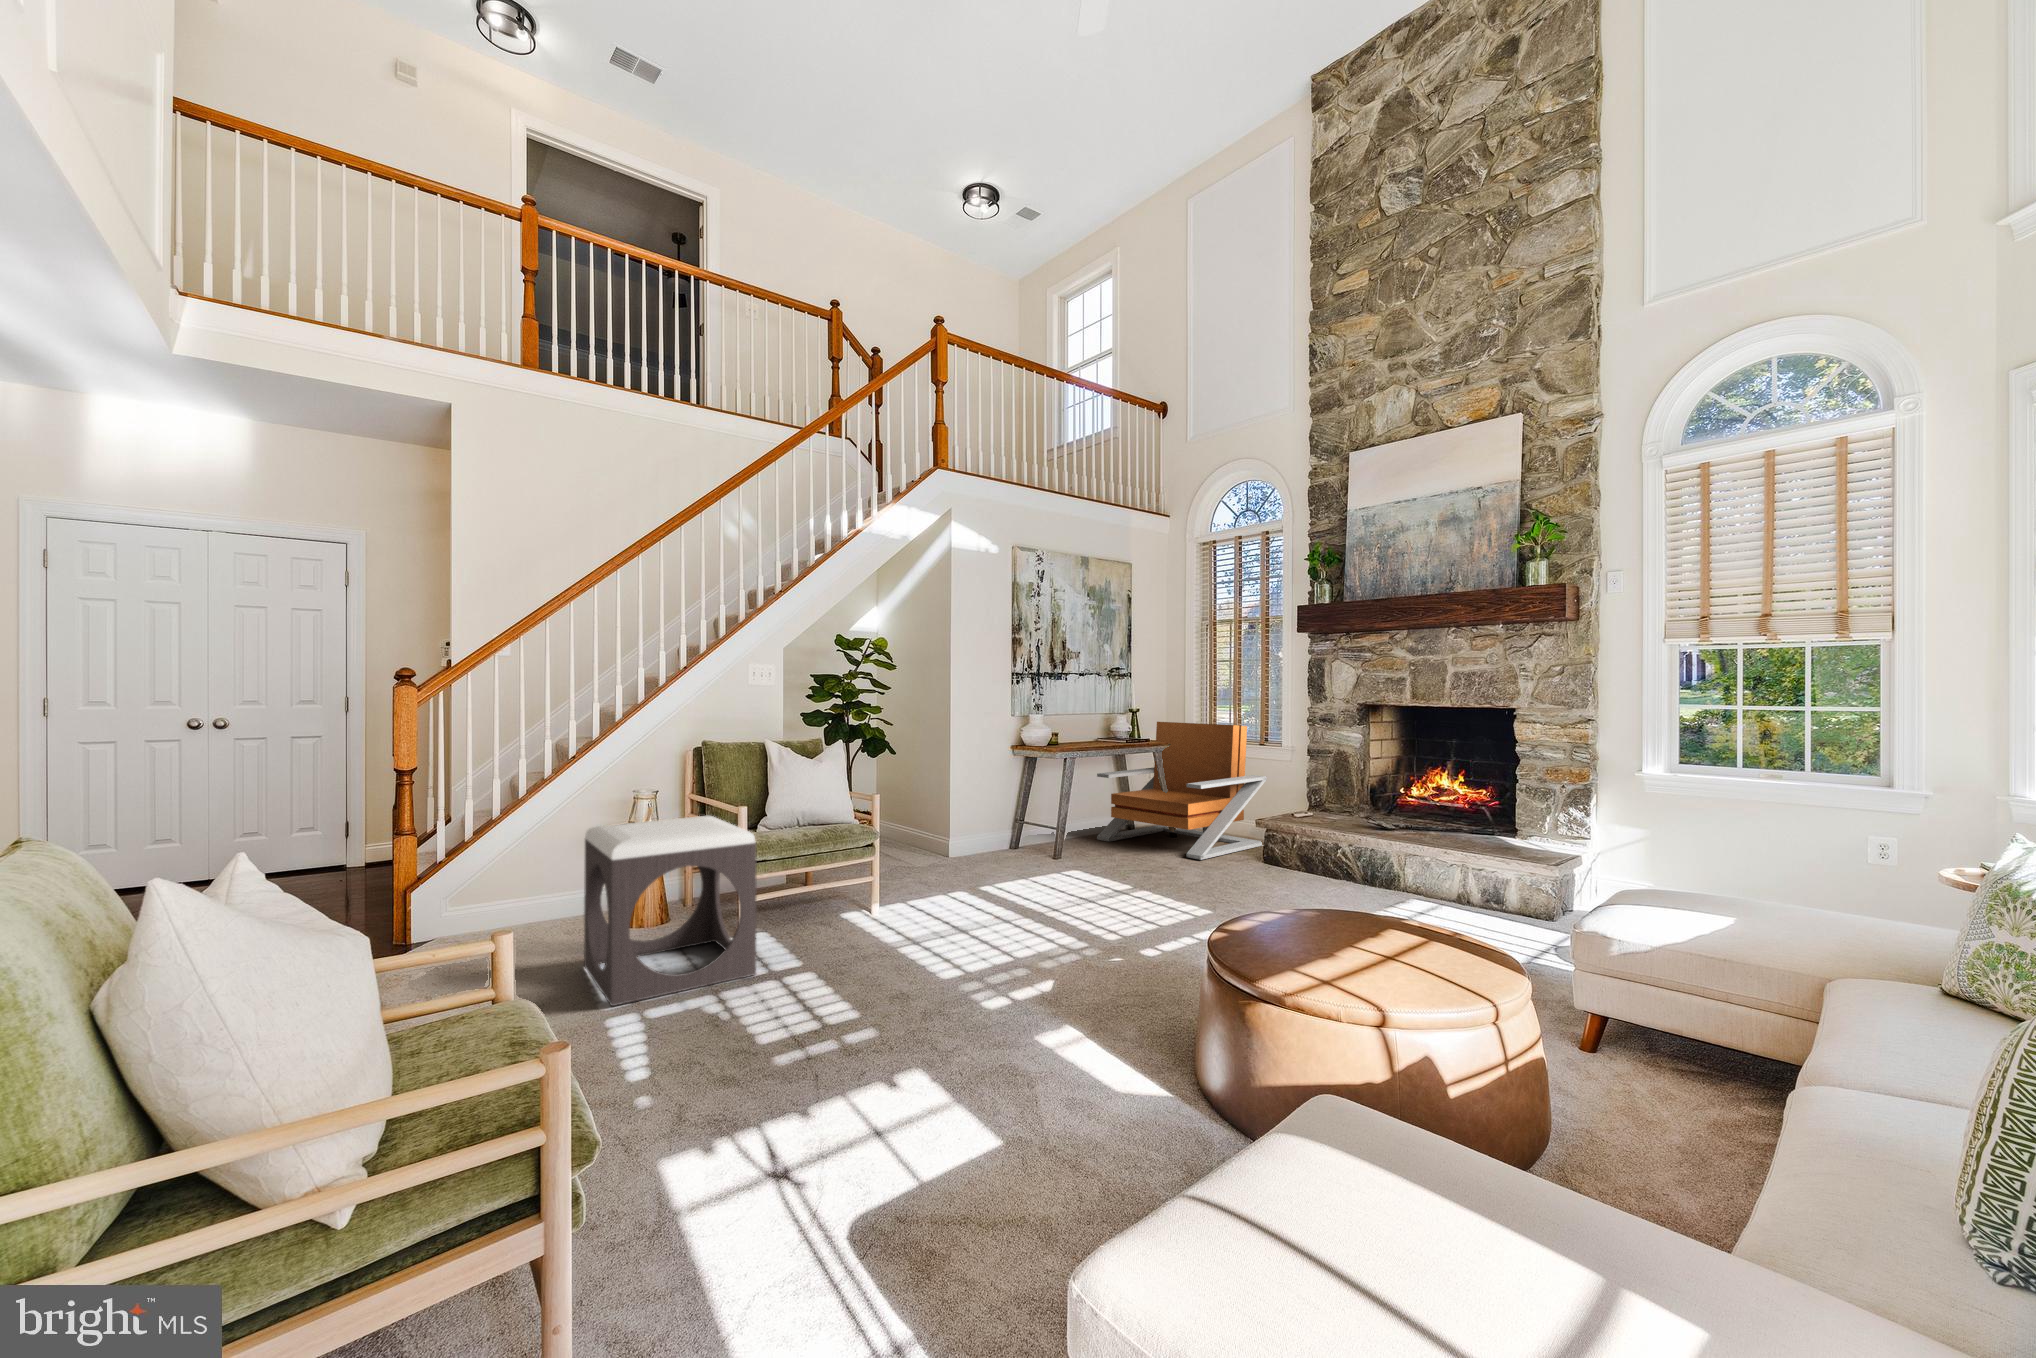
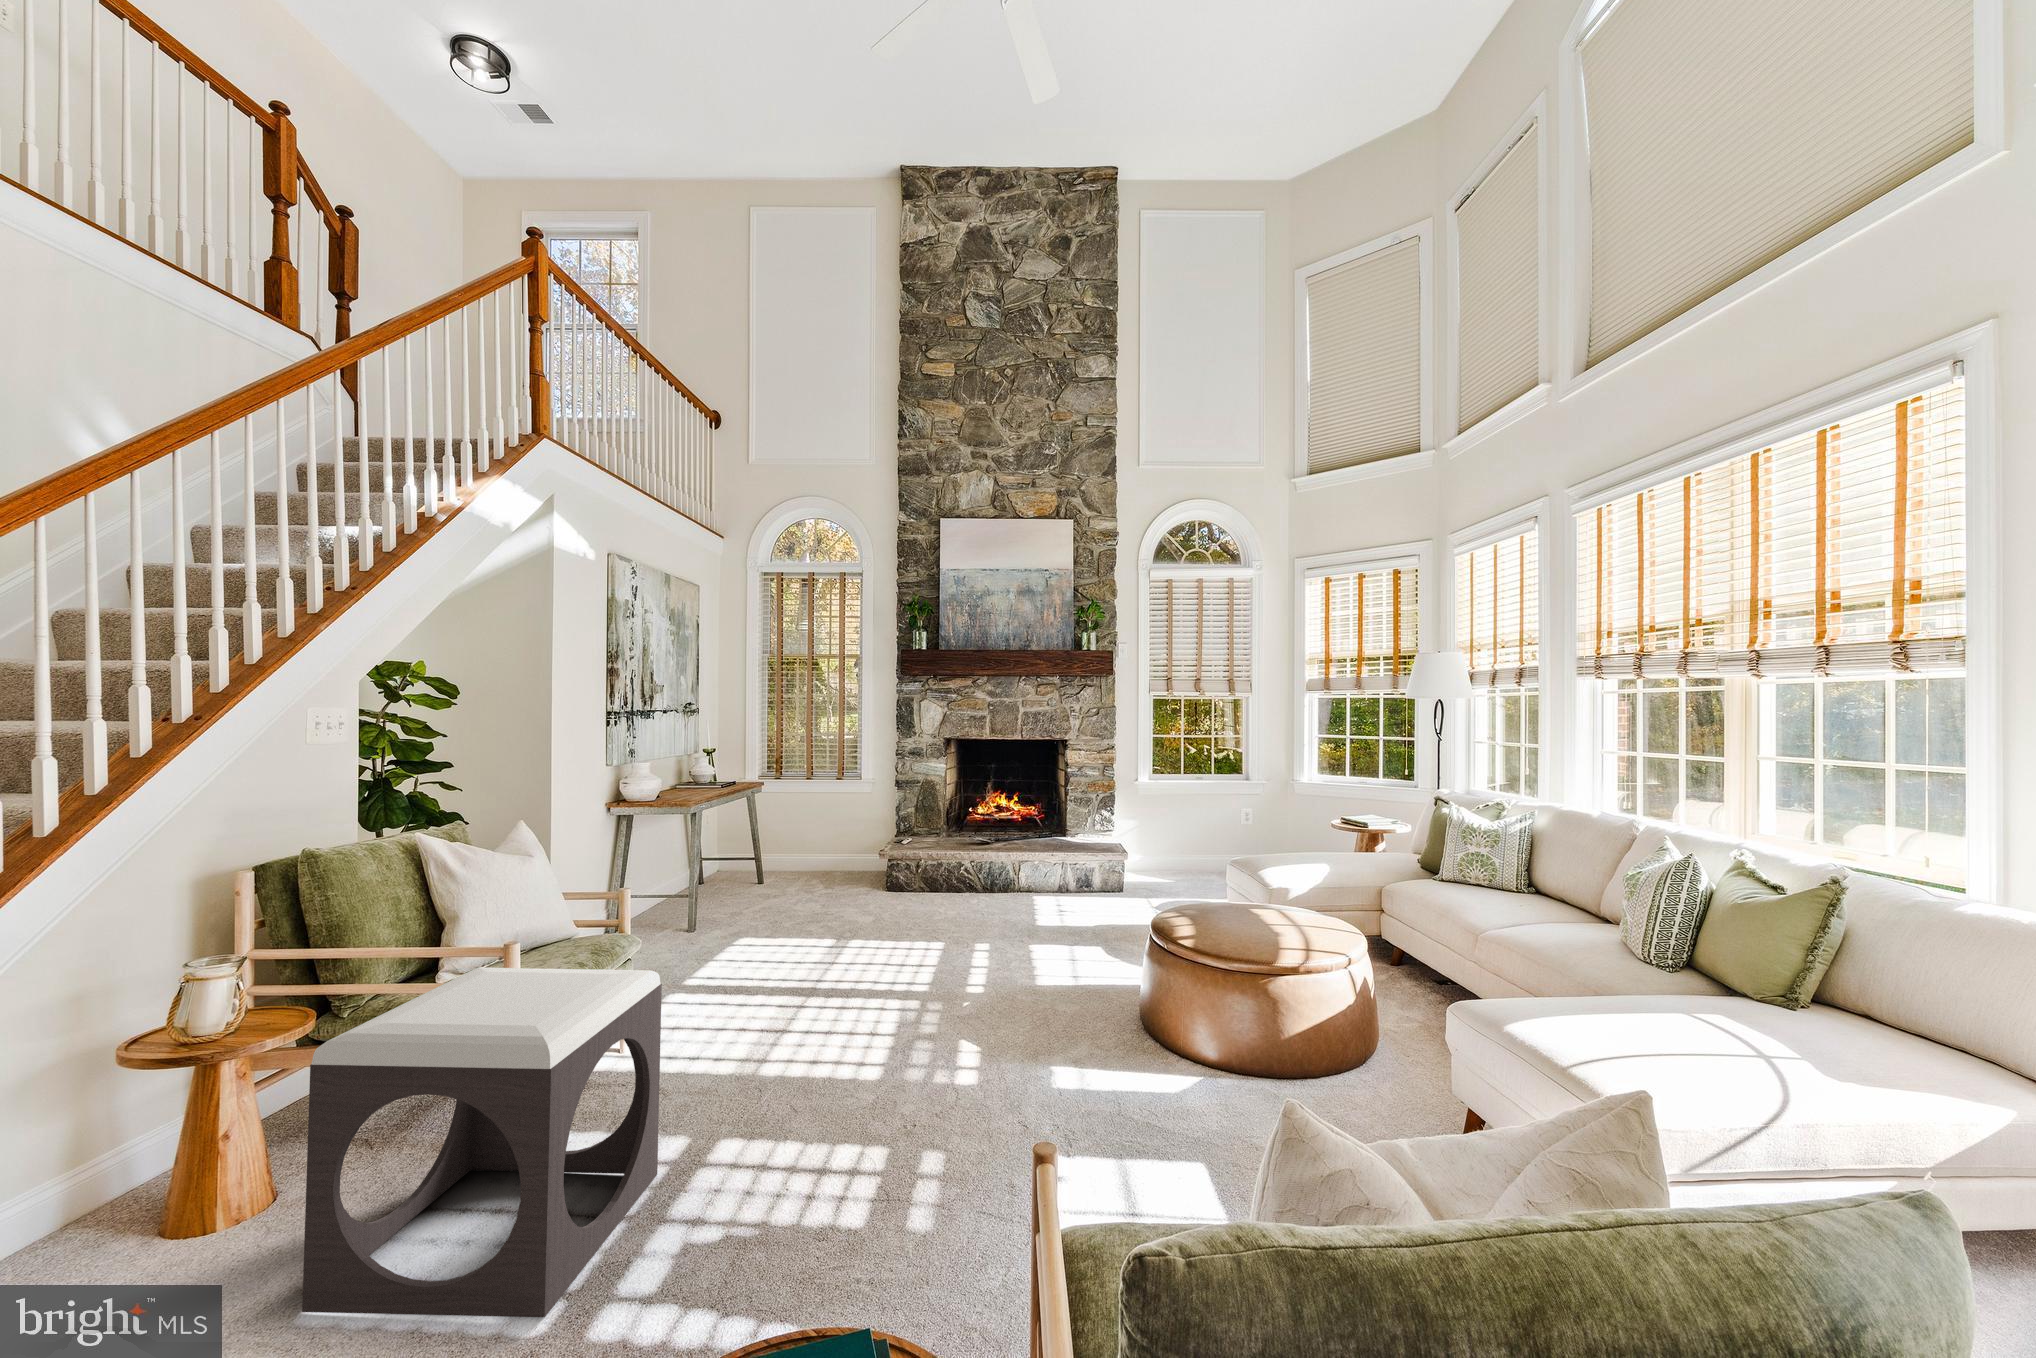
lounge chair: present [1097,722,1267,860] -> none [688,760,854,899]

